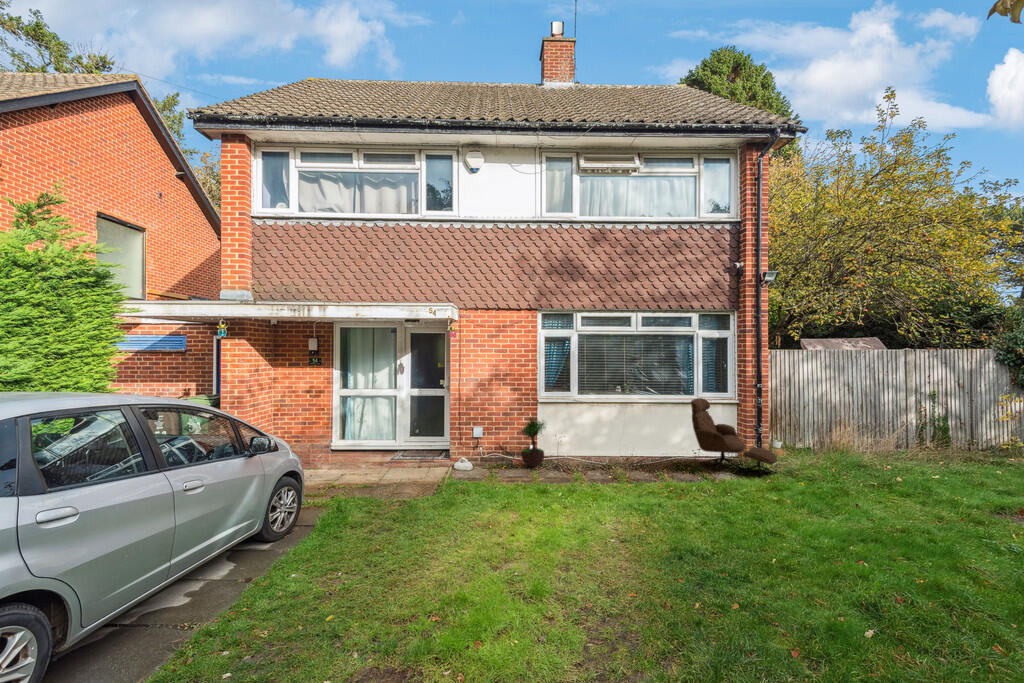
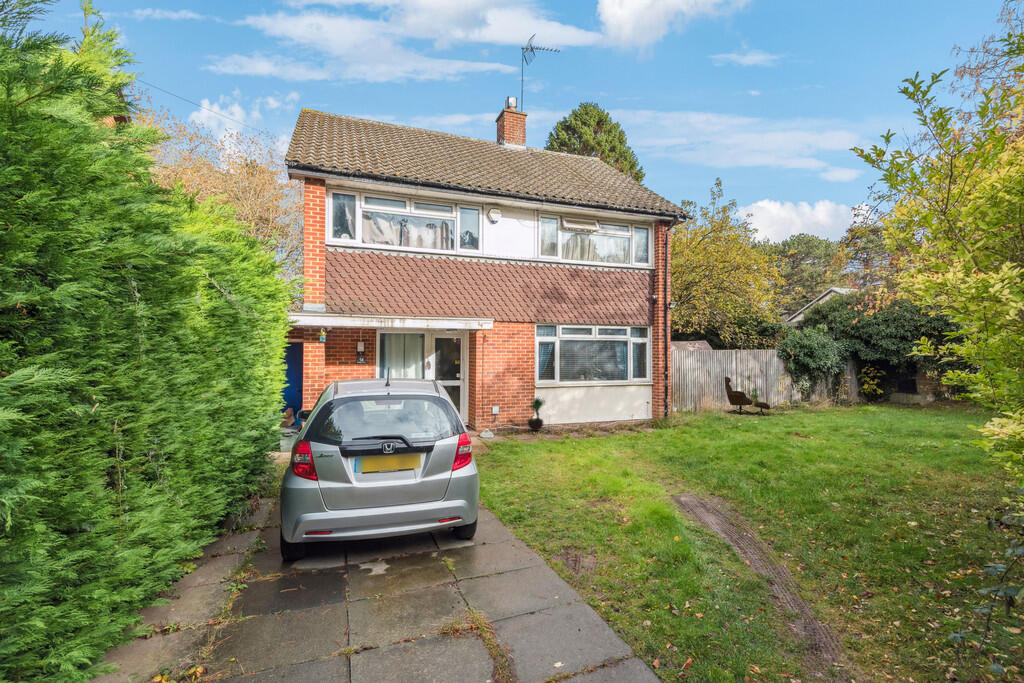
lounge chair: present [691,398,777,475] -> present [724,376,770,416]

